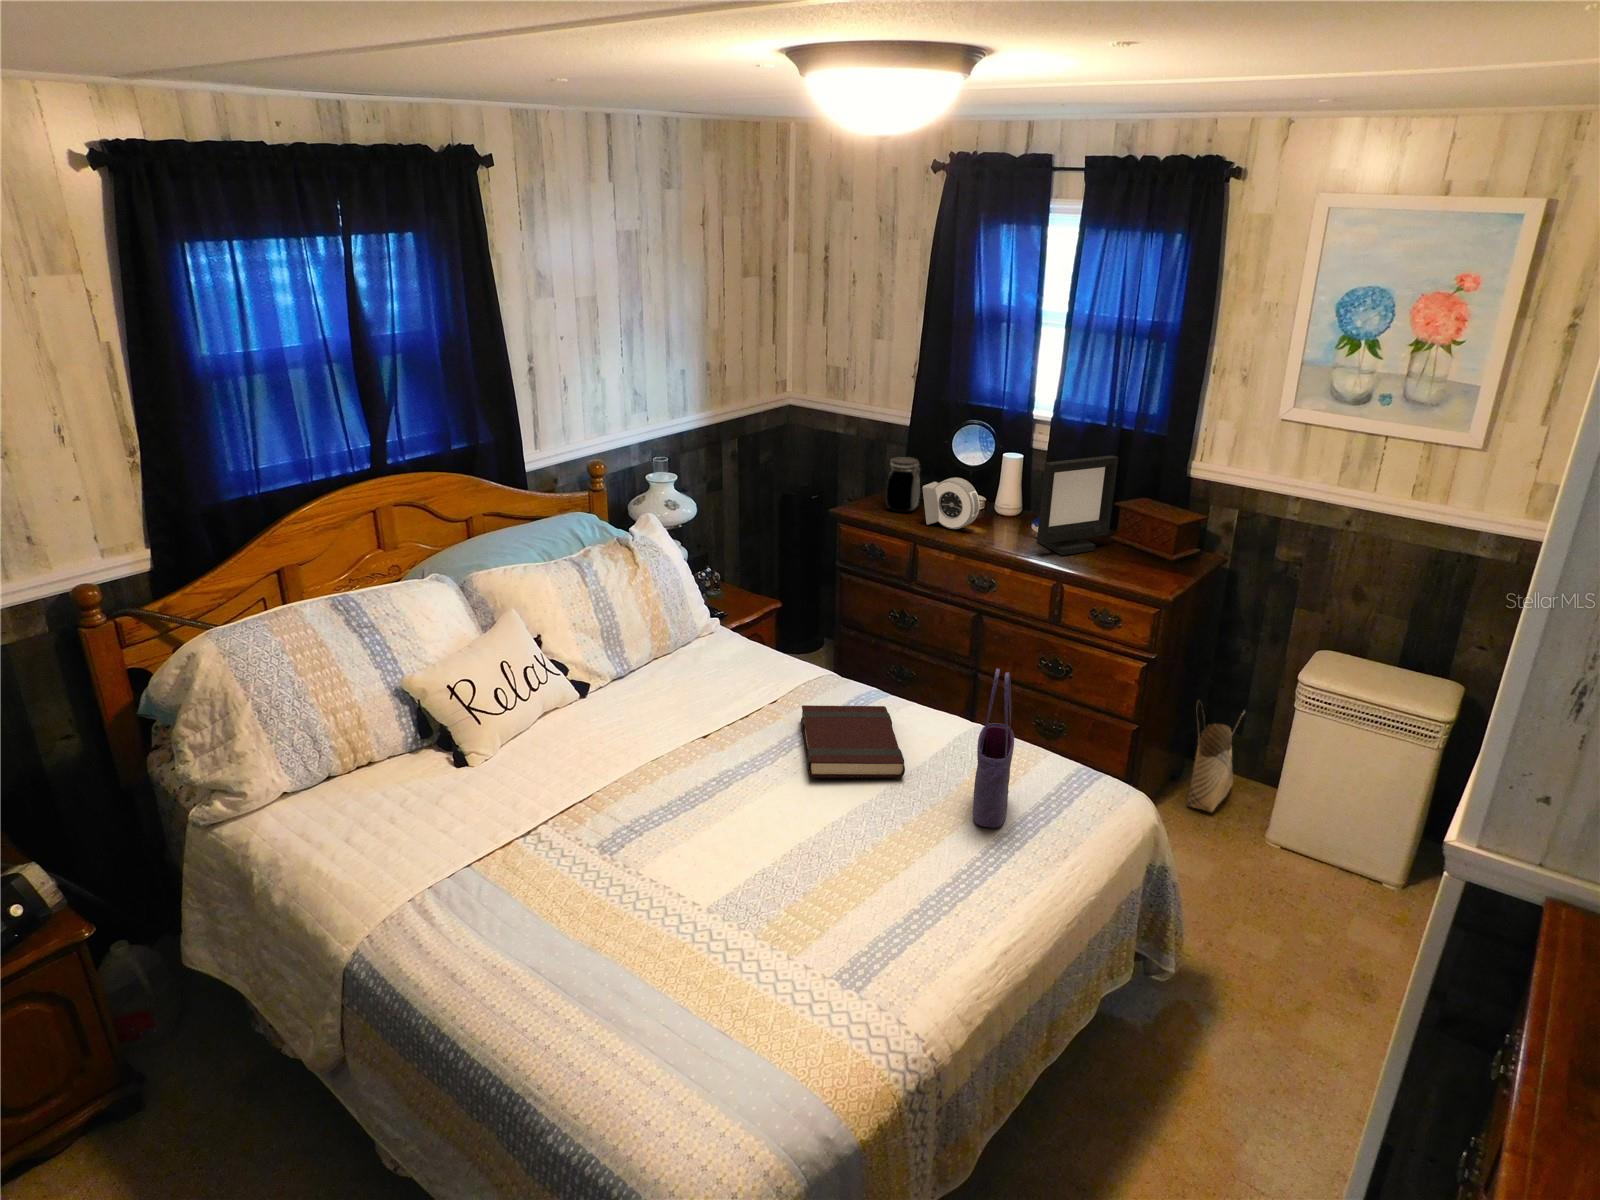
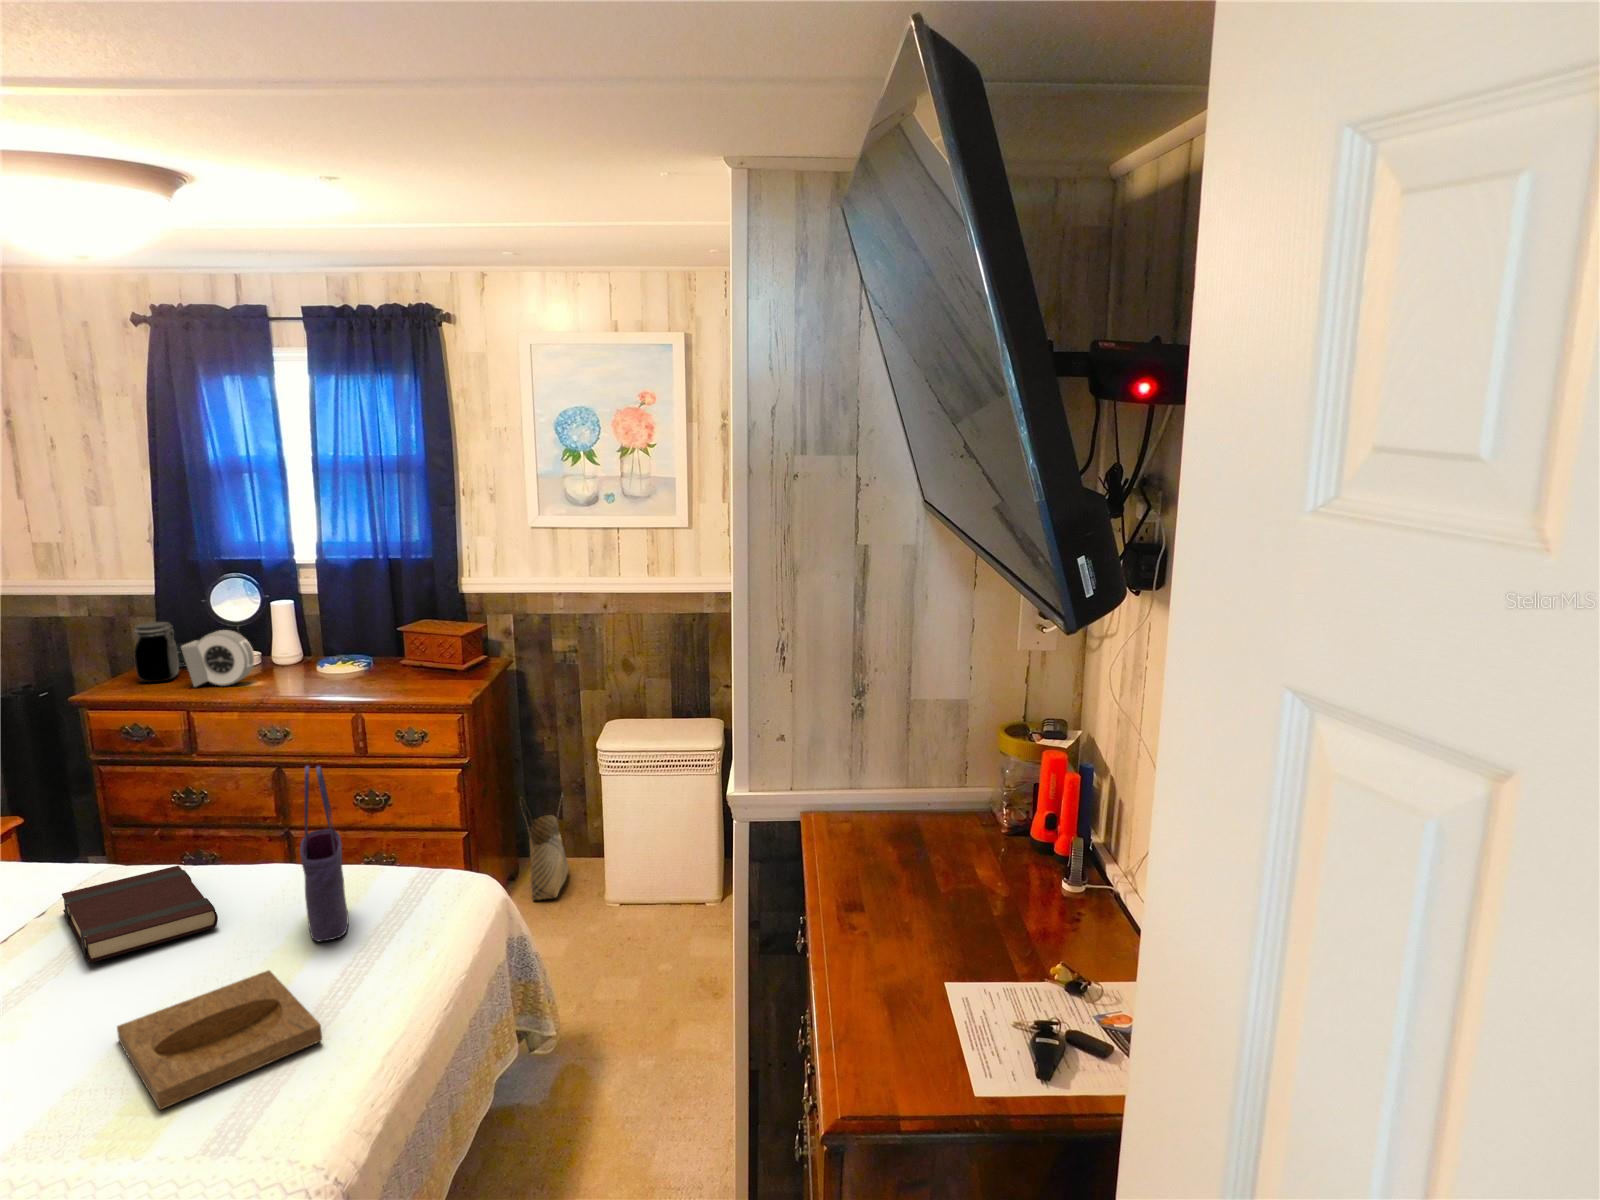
picture frame: present [1036,455,1118,555] -> none [318,580,400,684]
tray: none [818,842,963,940] -> present [117,970,322,1110]

